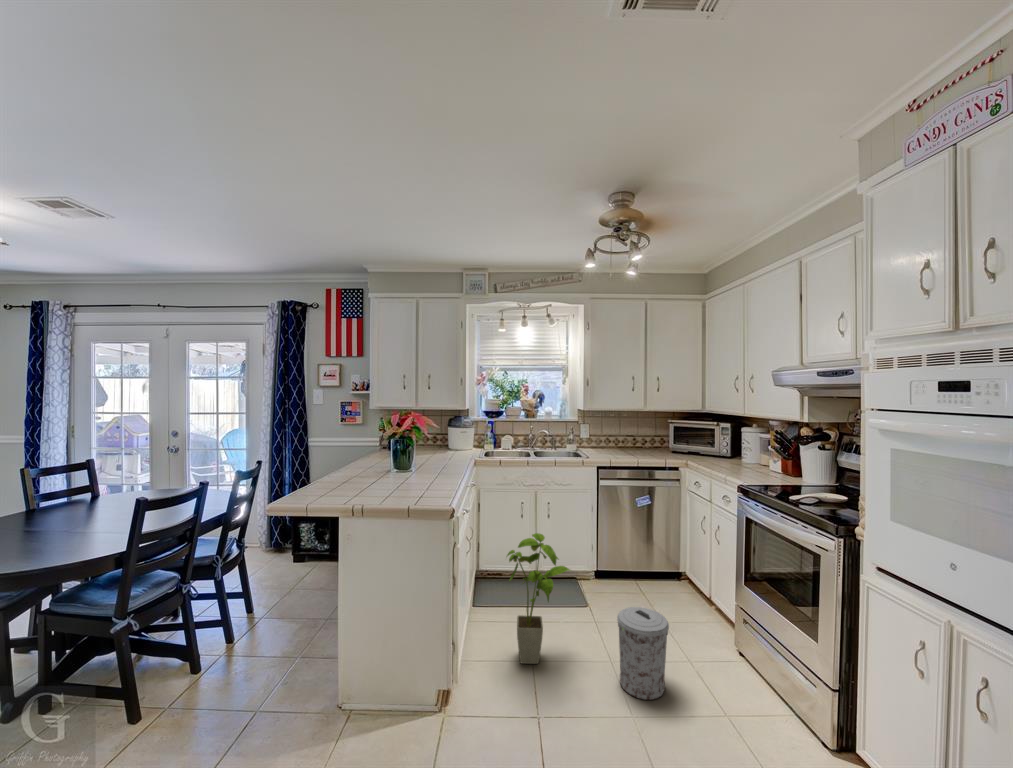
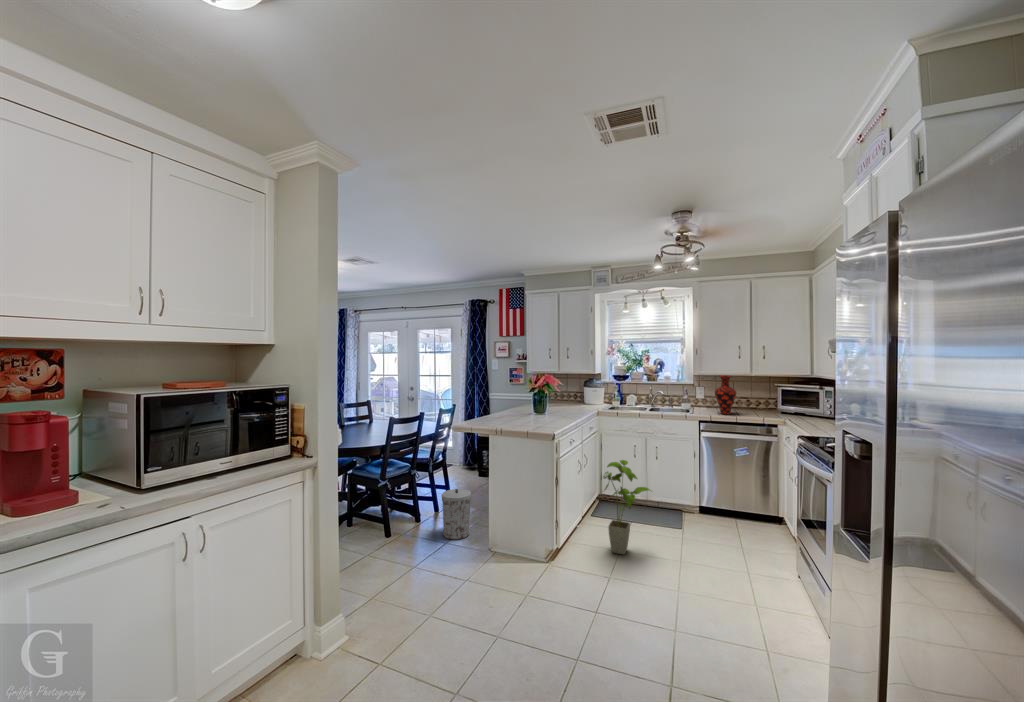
vase: none [609,411,632,457] -> present [715,375,736,414]
trash can: present [617,607,669,700] -> present [442,489,472,540]

